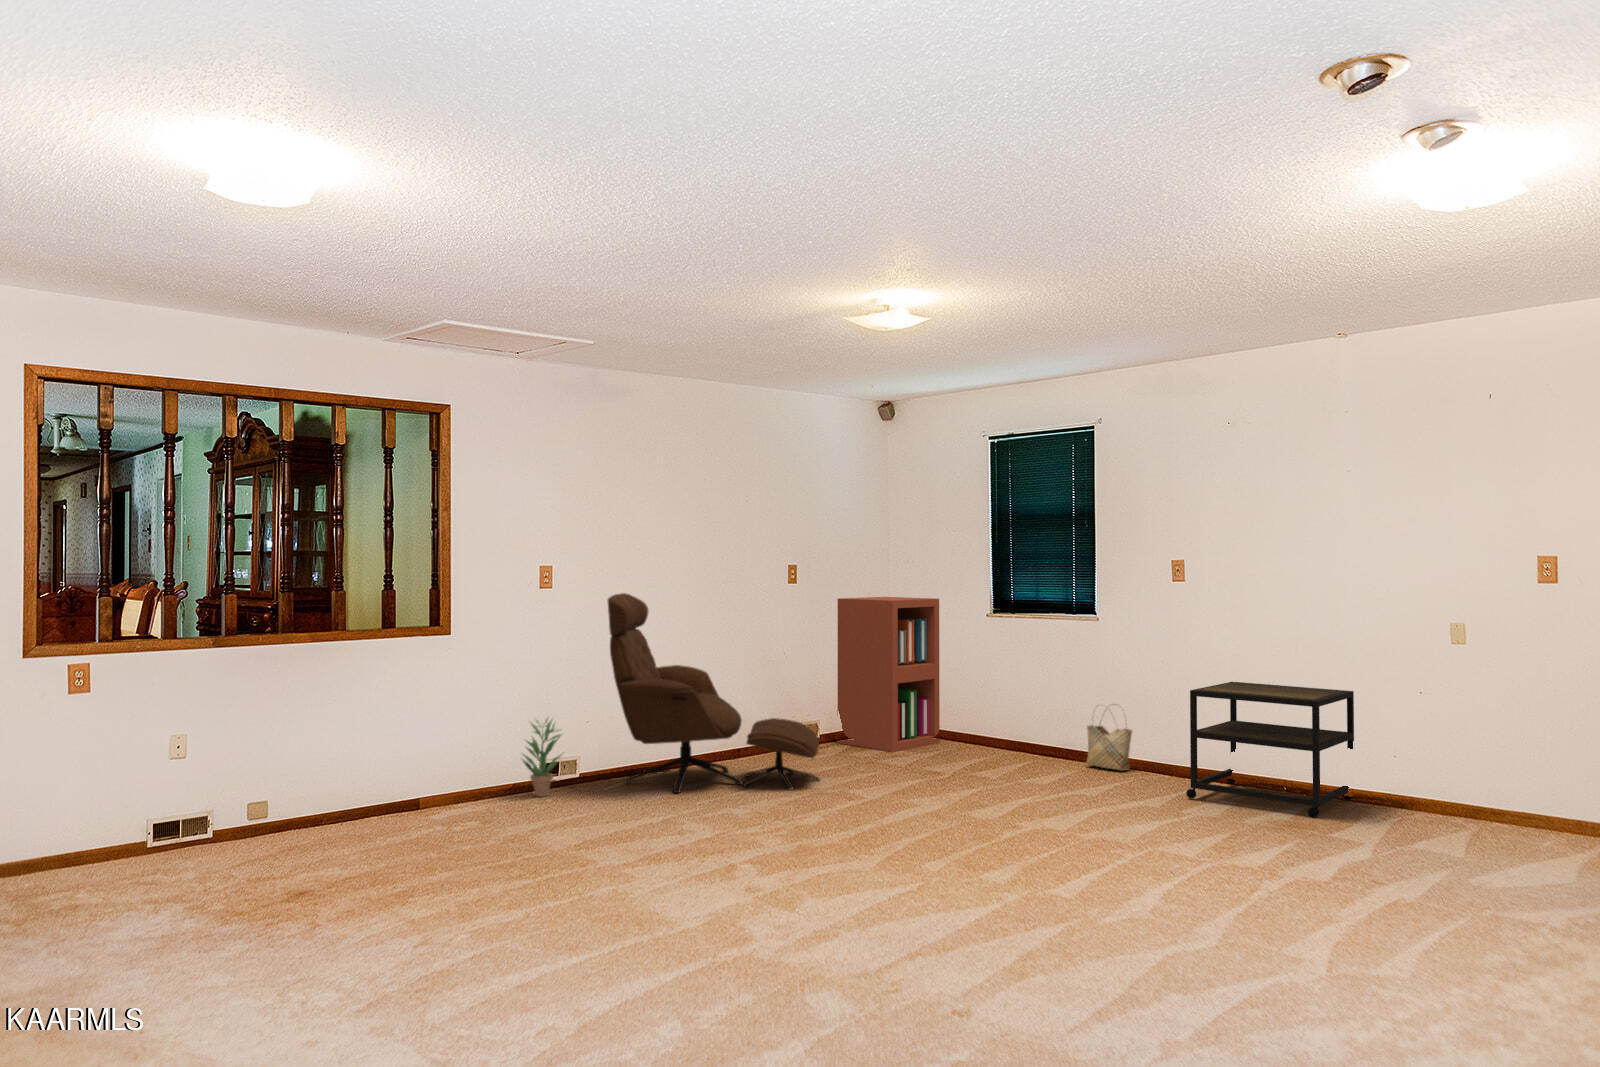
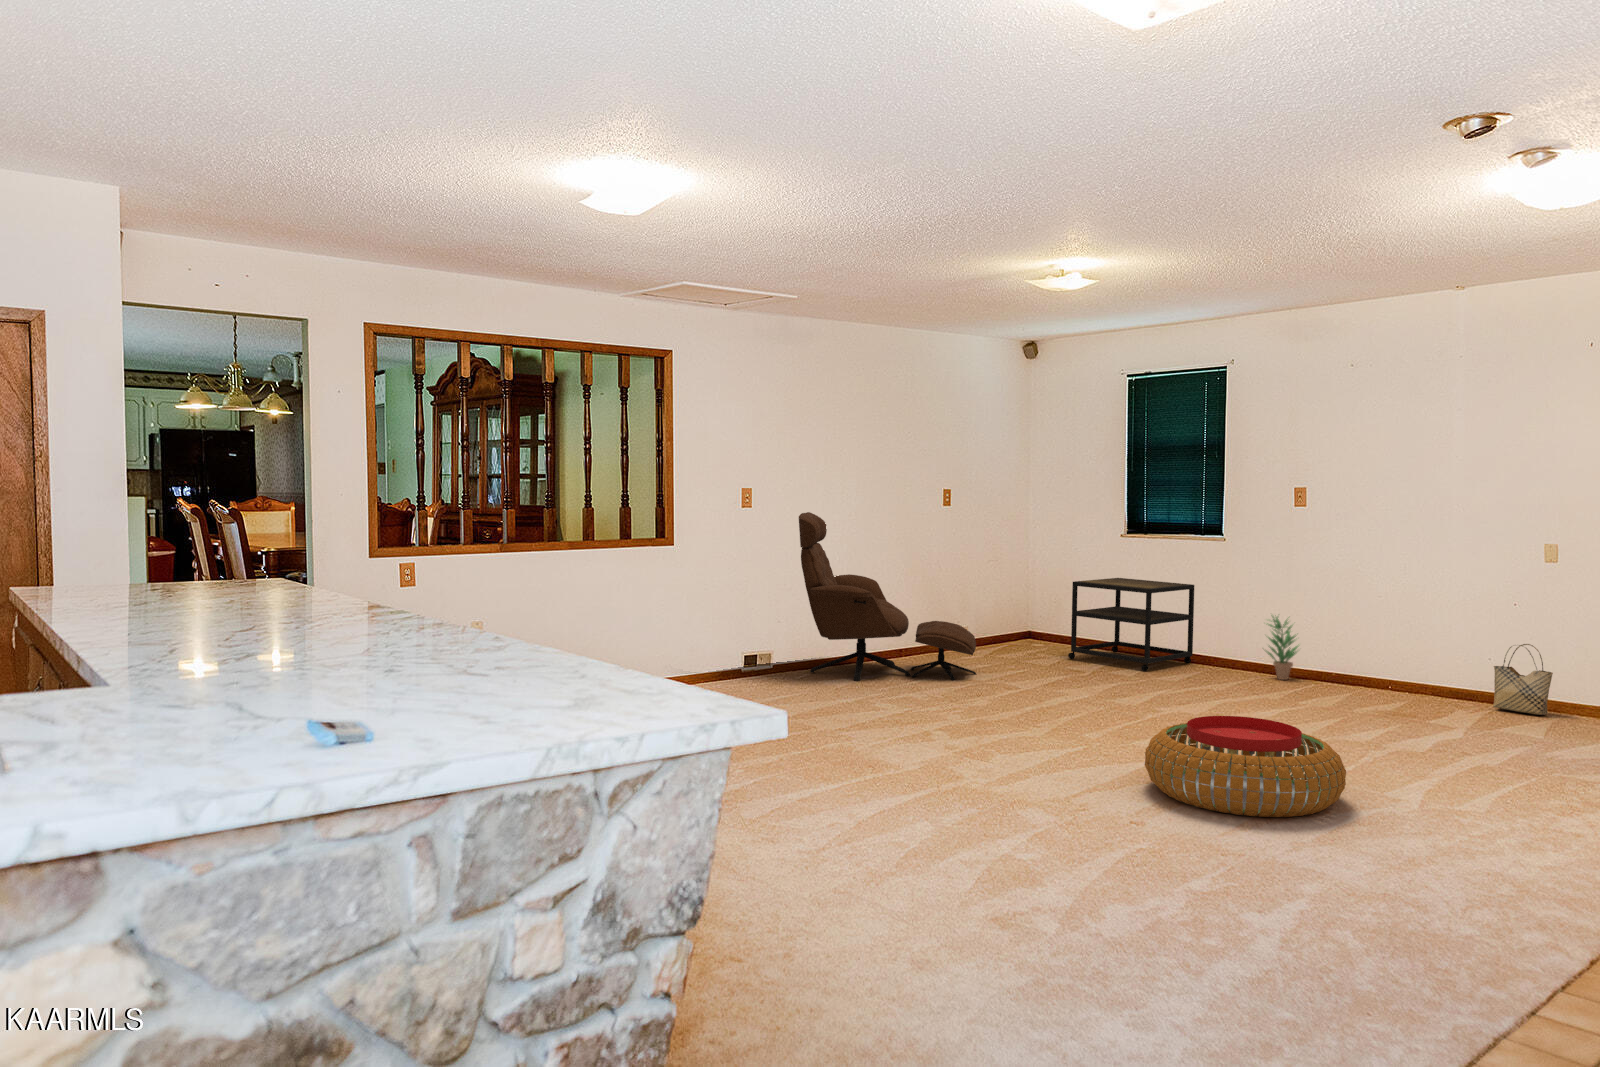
bookshelf: present [838,597,940,752] -> none [982,518,1076,654]
side table: present [1186,682,1354,817] -> present [1068,578,1194,671]
woven basket: present [1087,708,1132,771] -> present [1493,644,1553,715]
potted plant: present [522,719,561,797] -> present [1266,616,1298,680]
pouf: none [987,844,1238,988] -> present [1145,716,1346,817]

